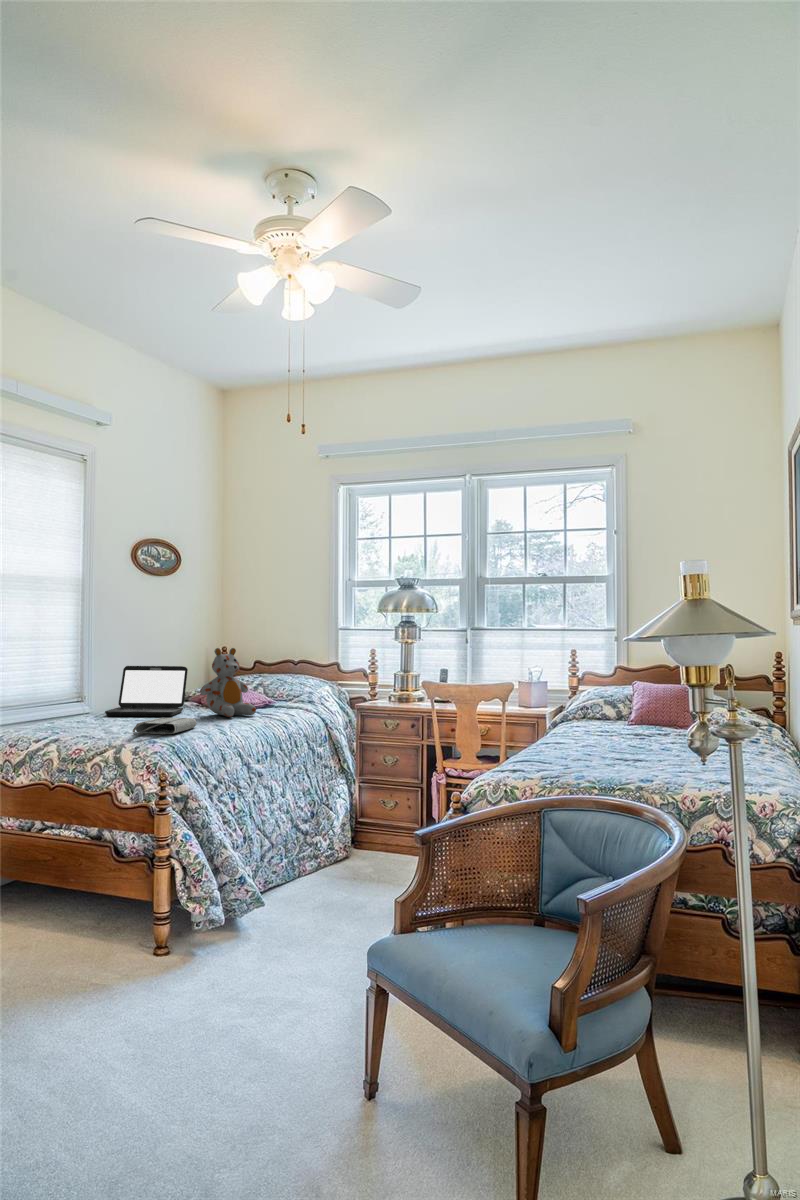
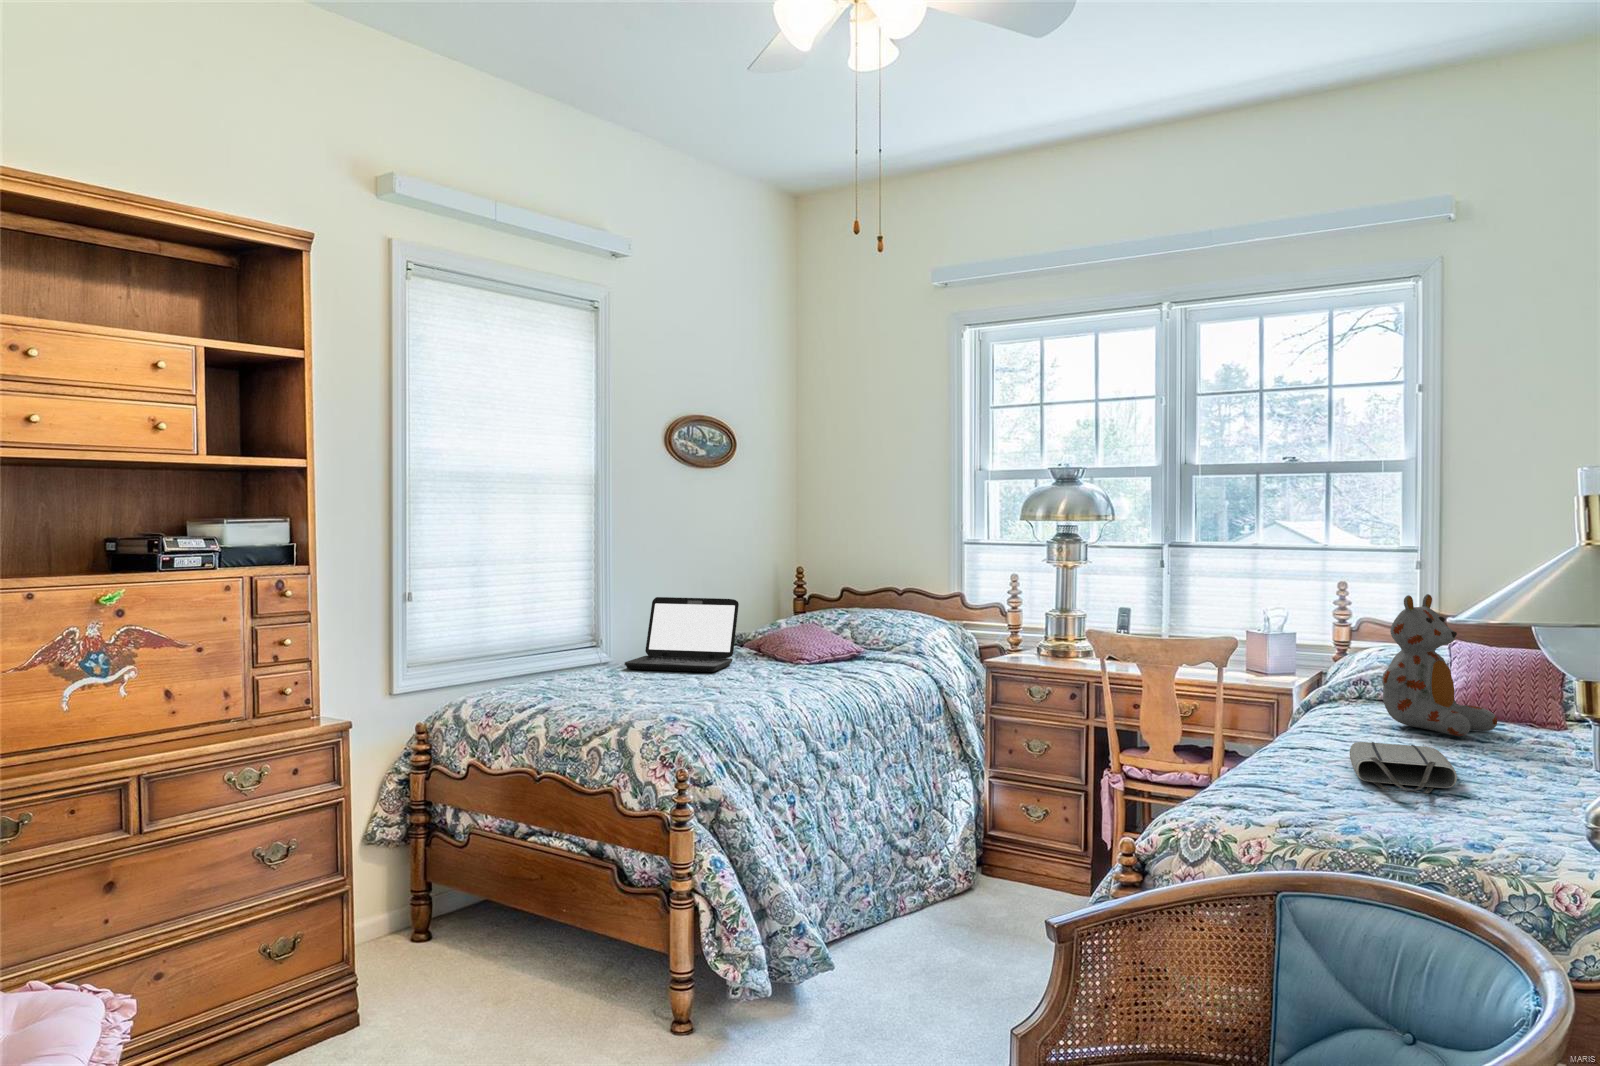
stuffed bear: present [200,648,256,717] -> present [1382,594,1497,736]
tote bag: present [133,718,196,735] -> present [1350,742,1457,793]

